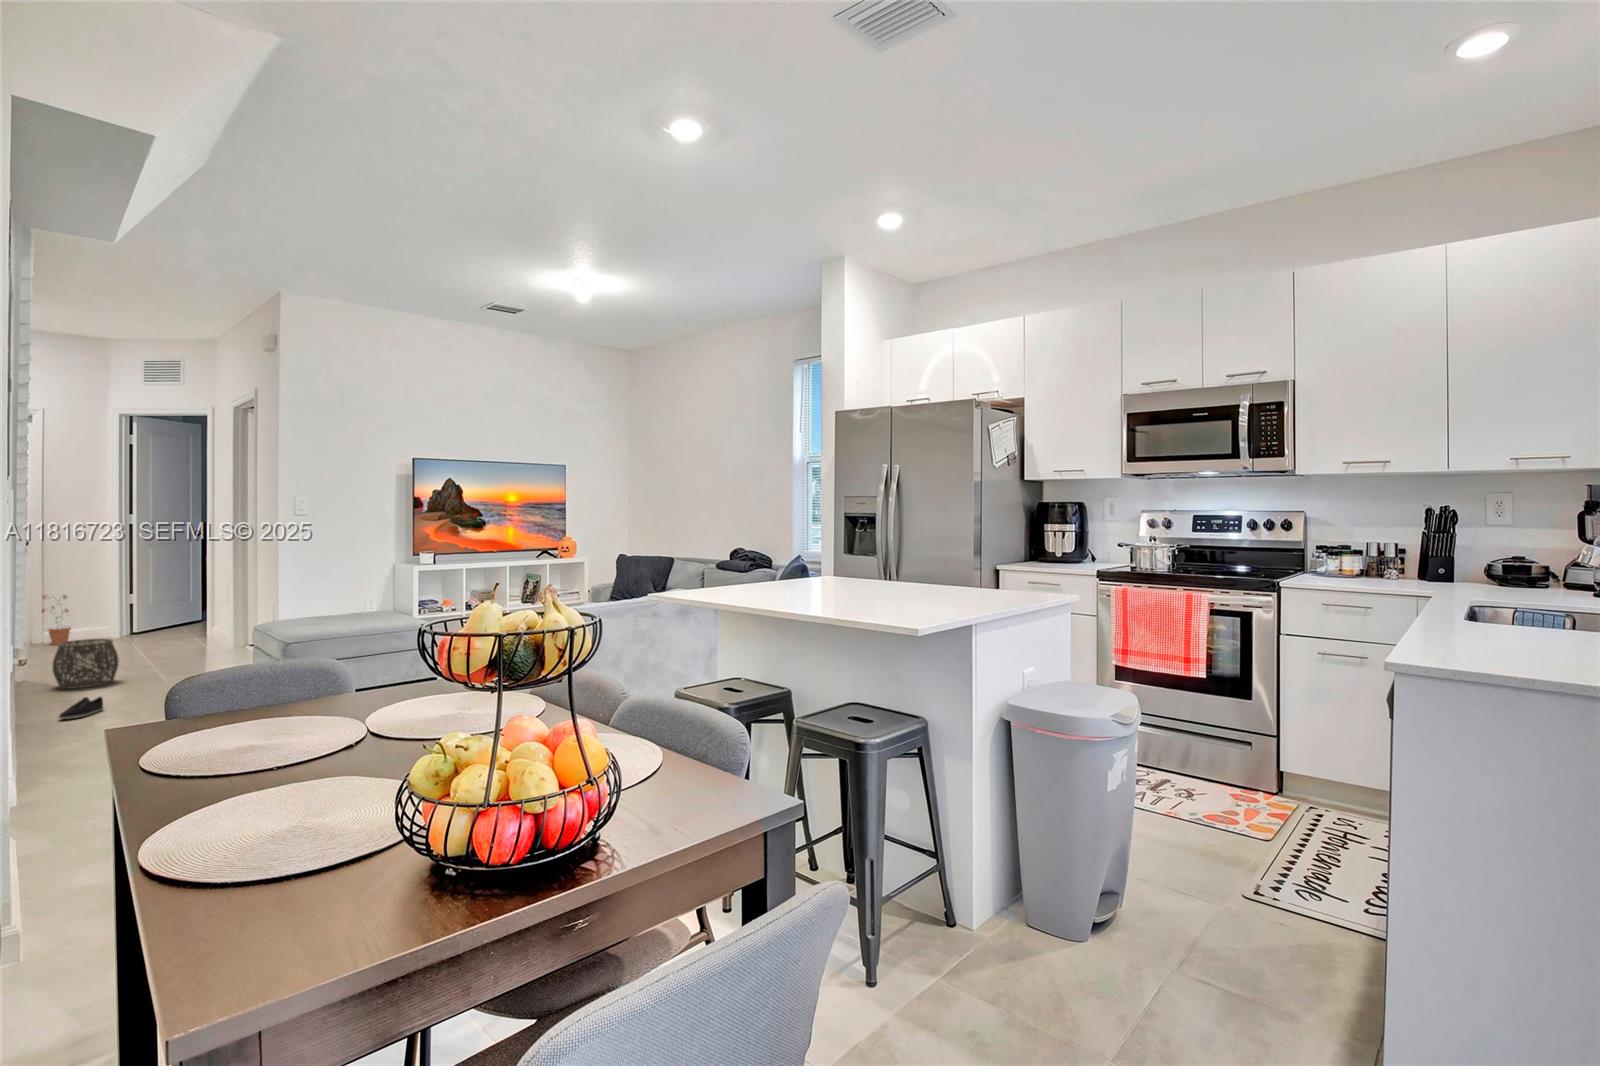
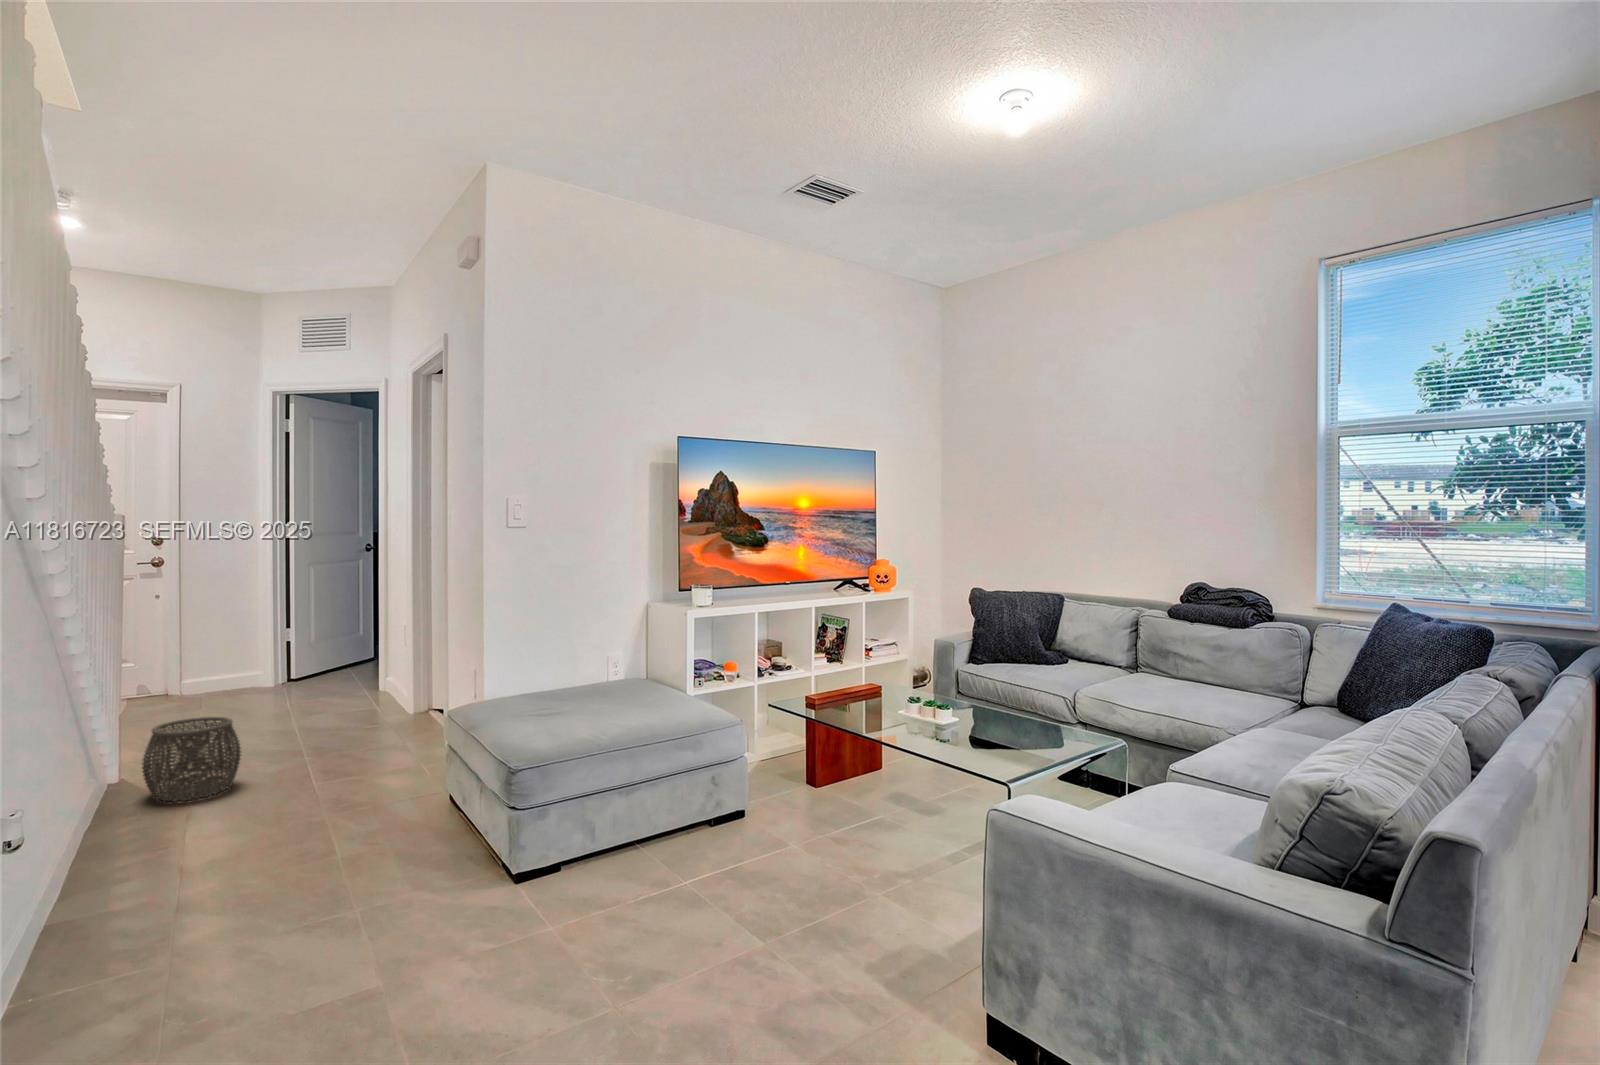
potted plant: present [41,595,71,645] -> none [174,630,217,698]
shoe: present [59,697,103,719] -> none [105,845,189,901]

